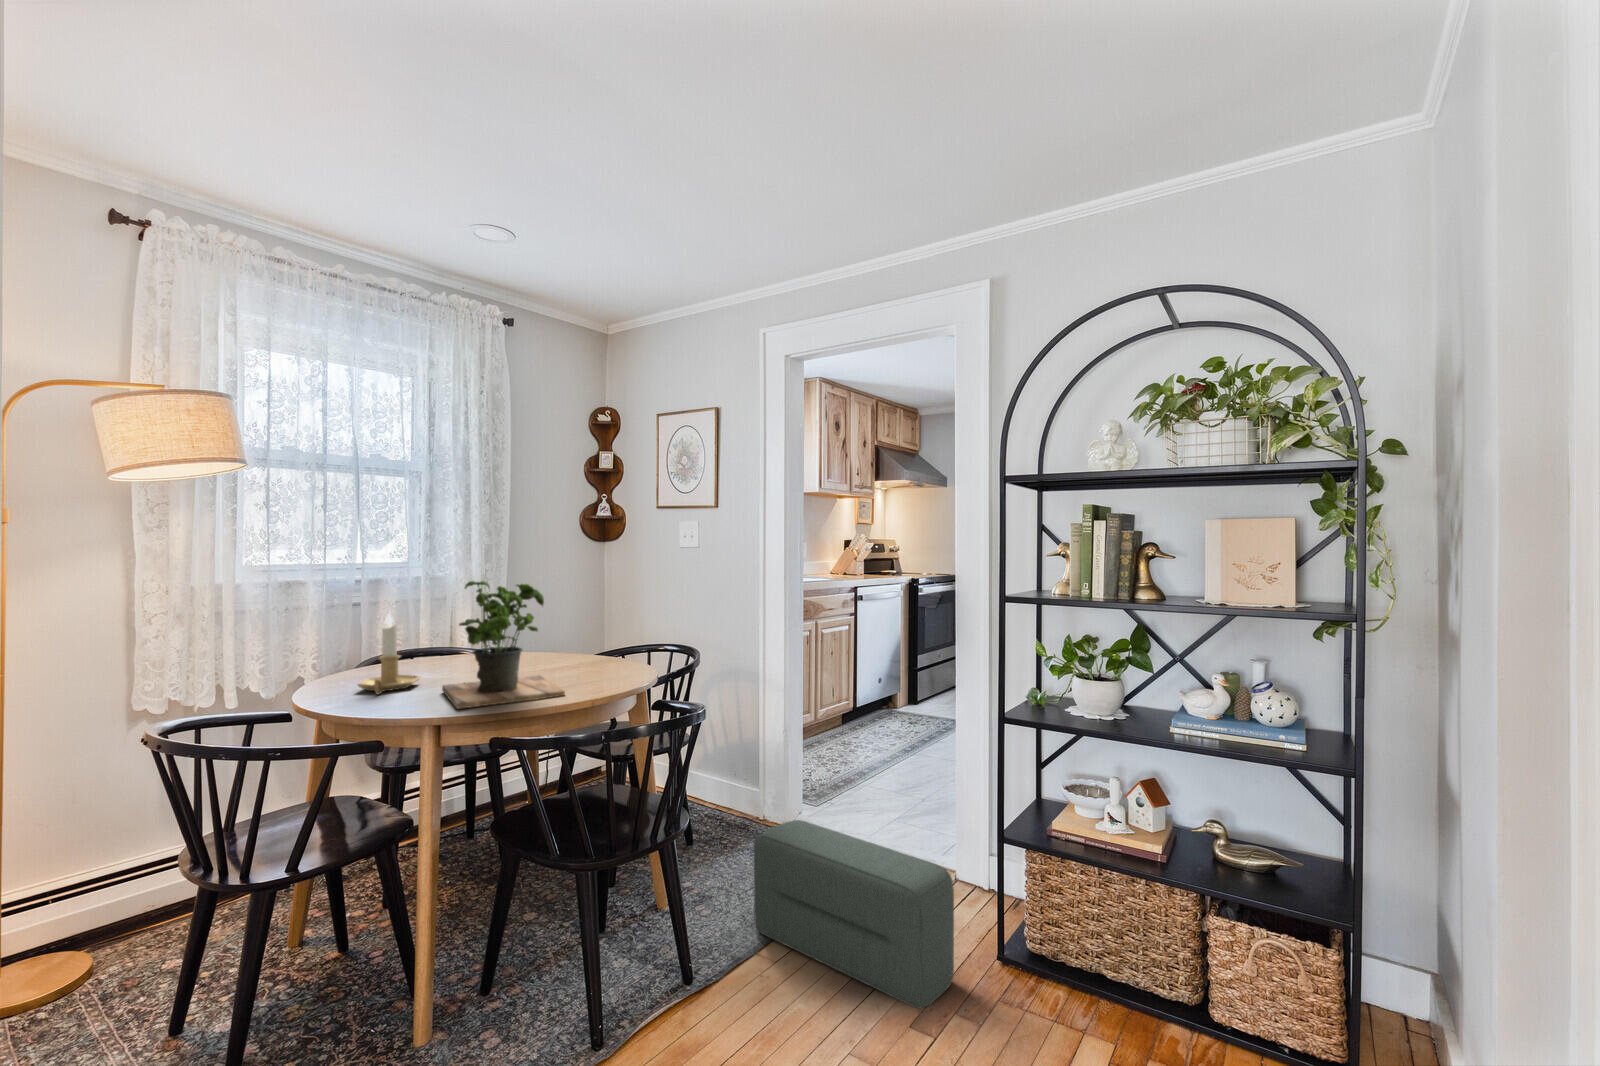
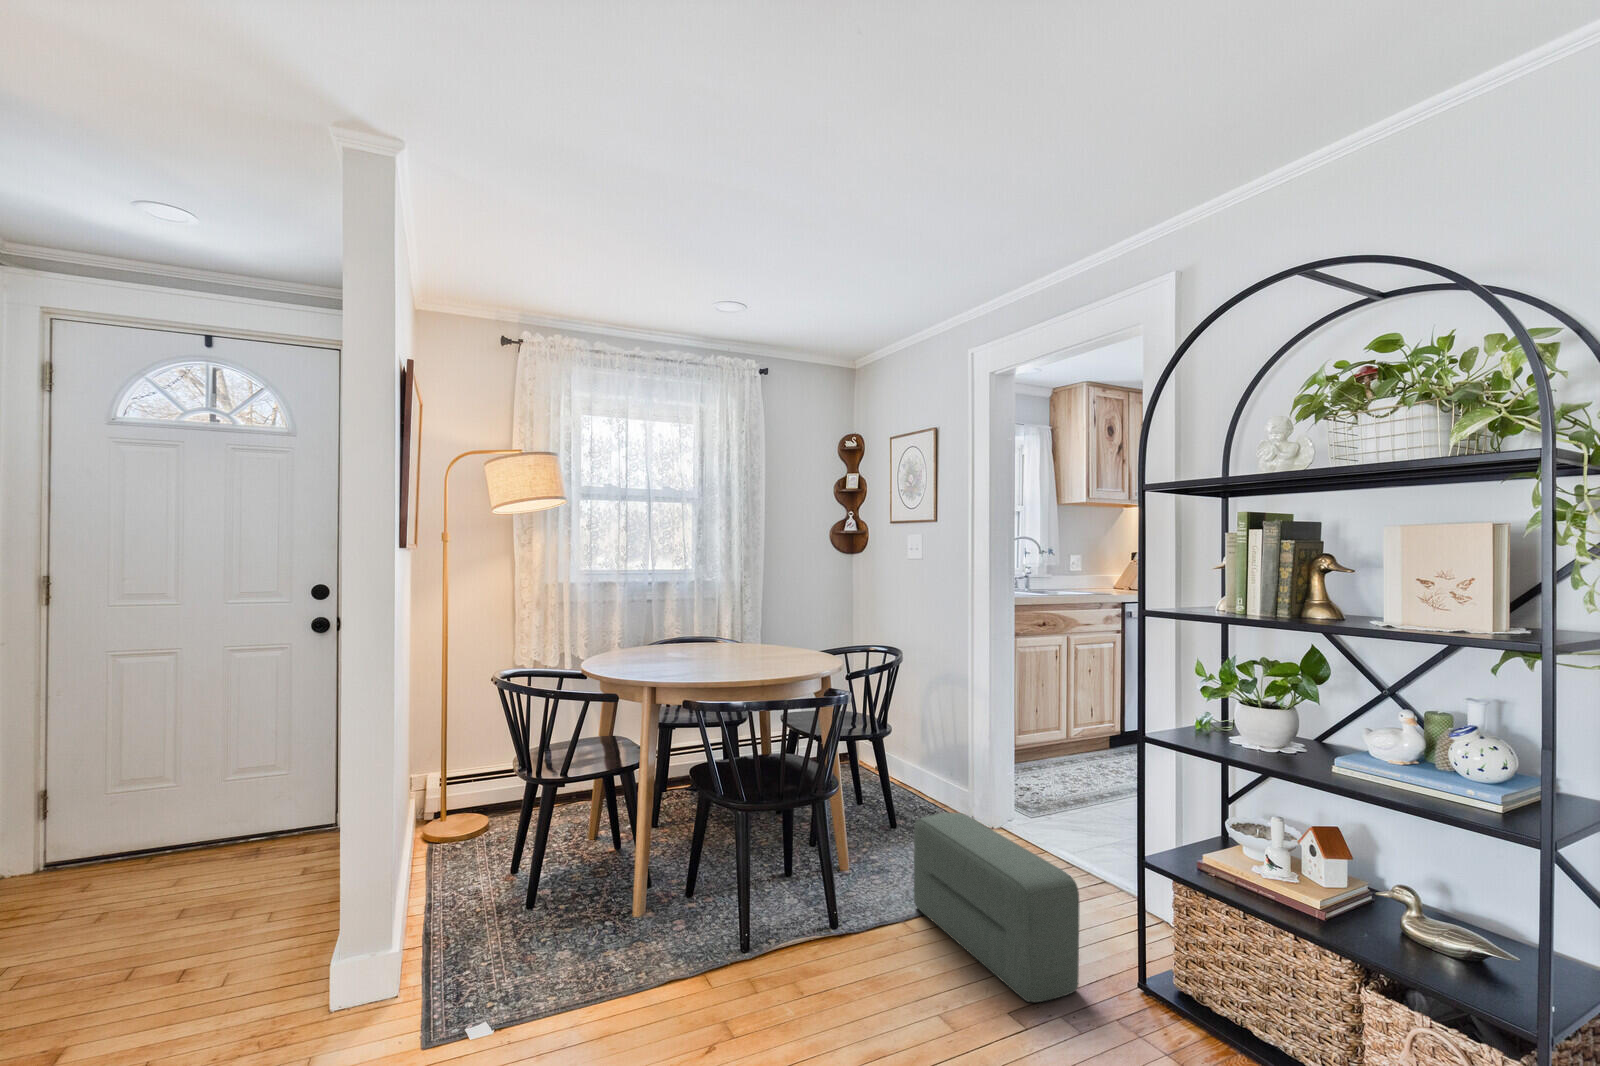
potted plant: present [442,581,565,709] -> none [675,576,757,674]
candlestick: present [357,613,420,694] -> none [629,598,674,660]

